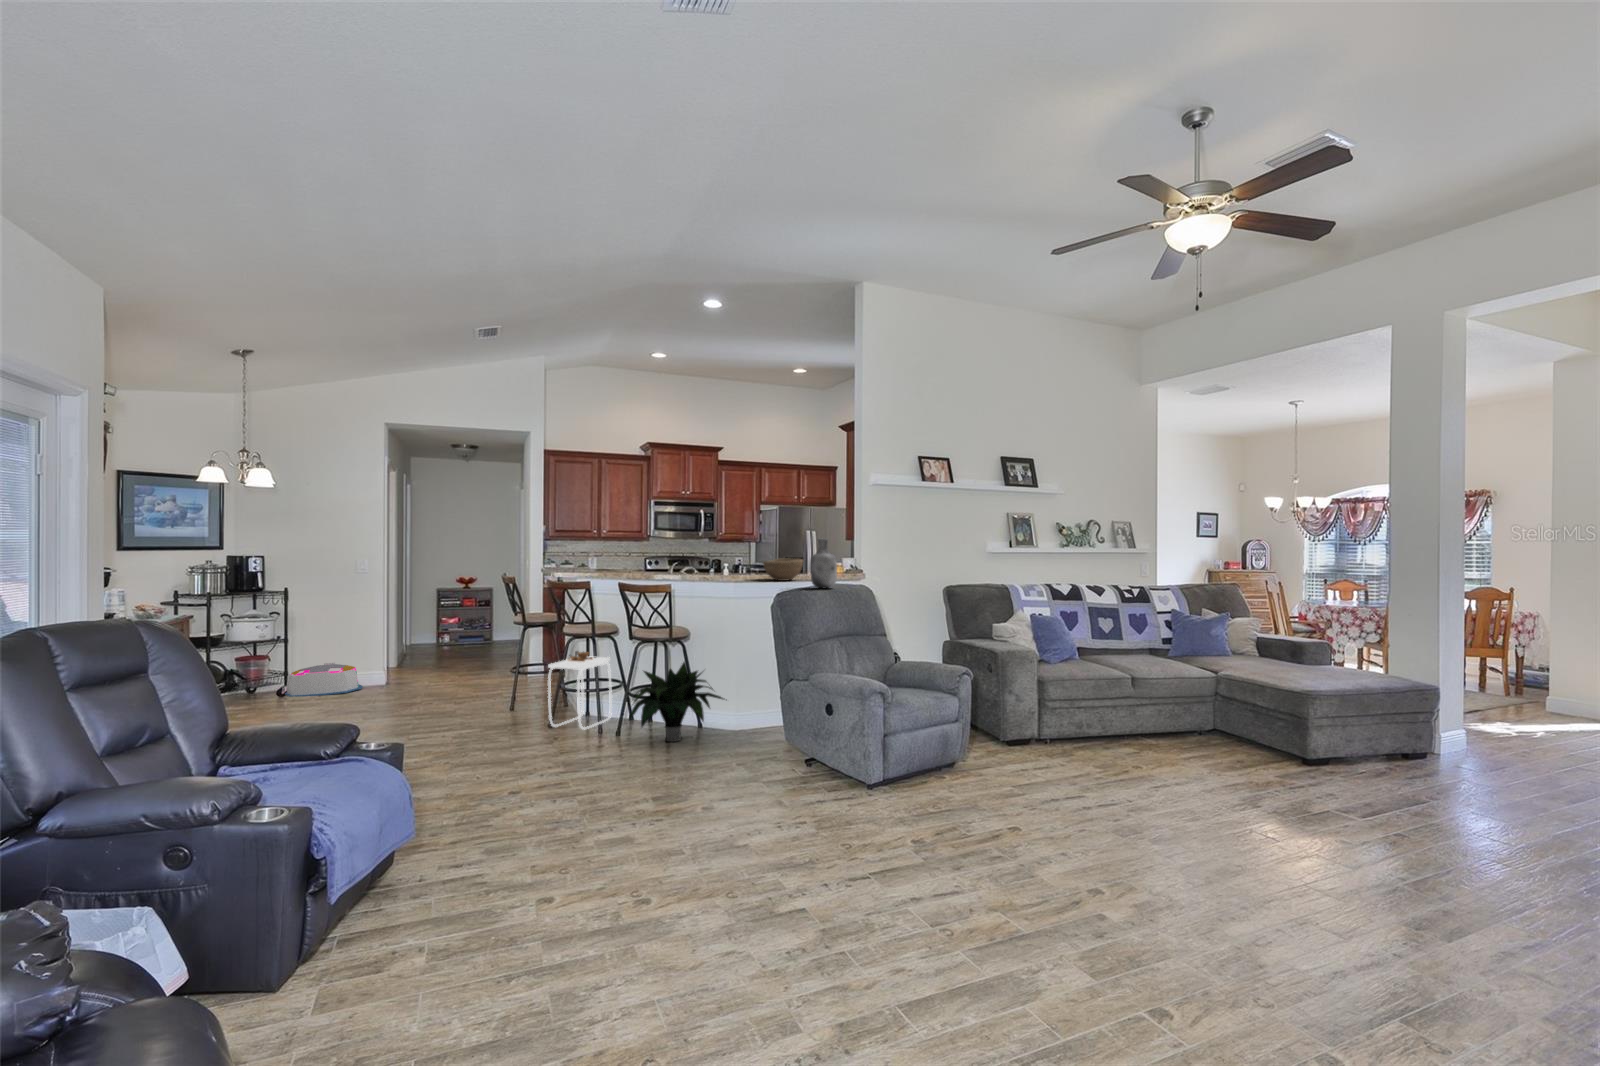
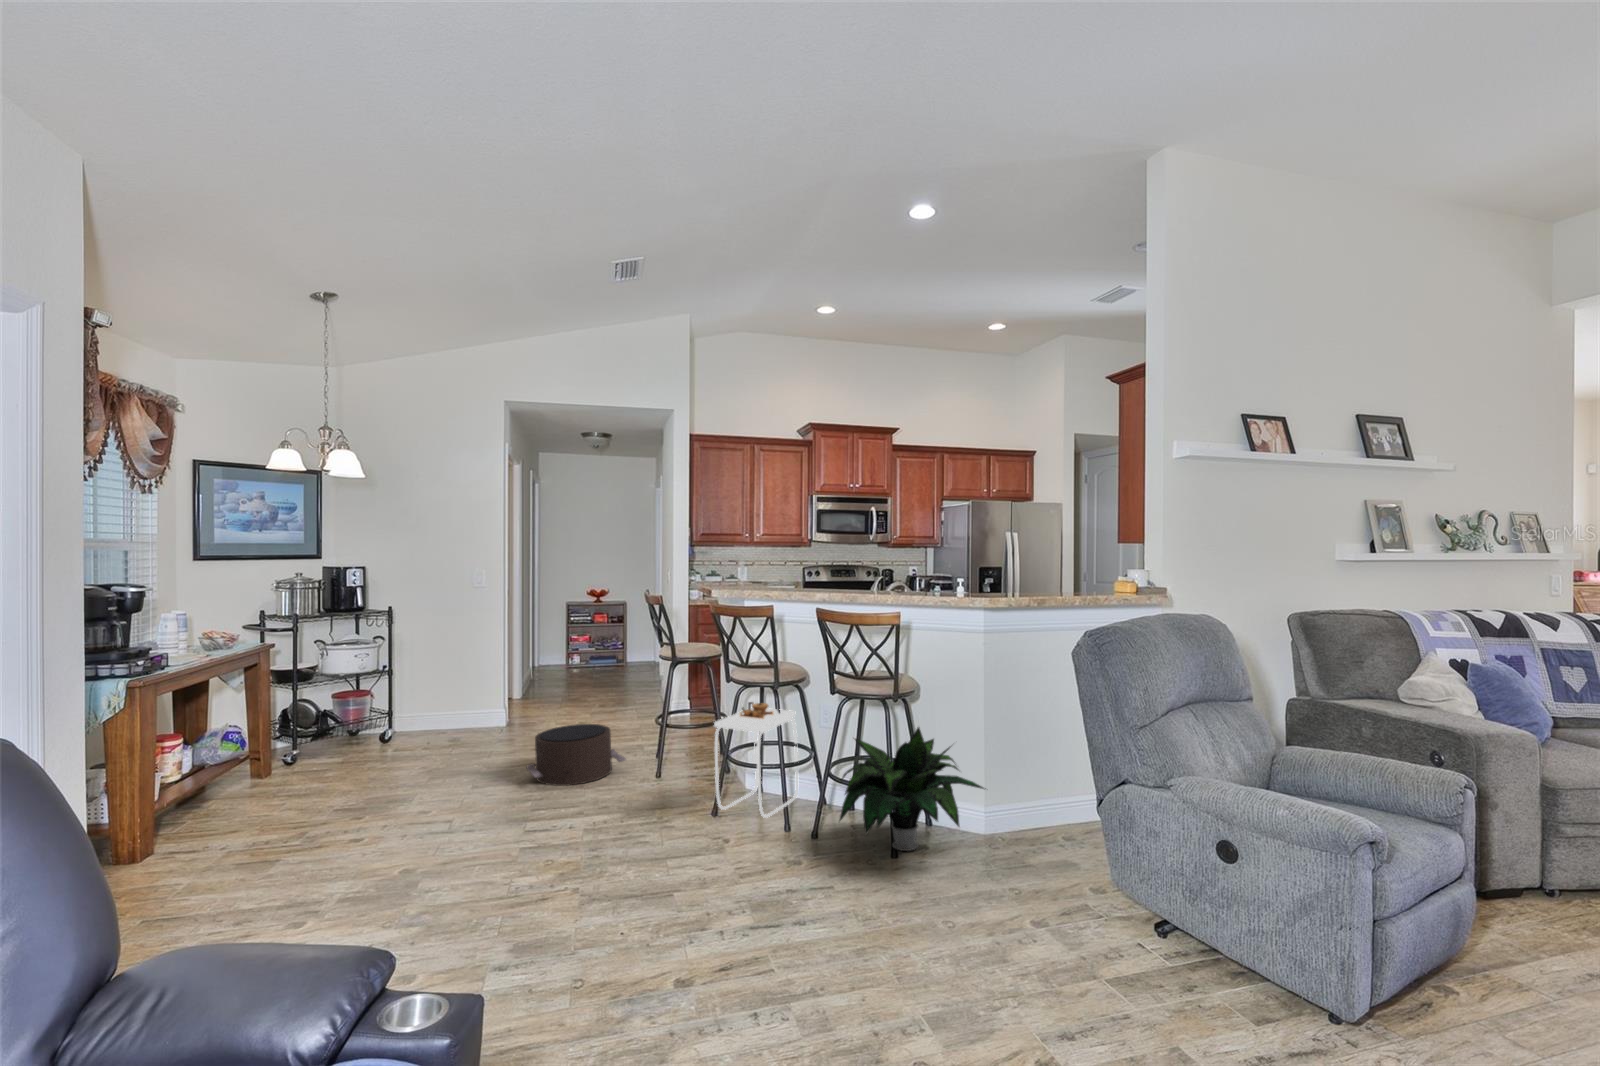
vase: present [810,538,837,588] -> none [1138,541,1186,622]
bowl: present [763,558,803,581] -> none [1016,571,1080,604]
storage bin: present [285,663,363,697] -> none [389,697,478,742]
pouf: none [405,675,486,718] -> present [526,724,626,786]

